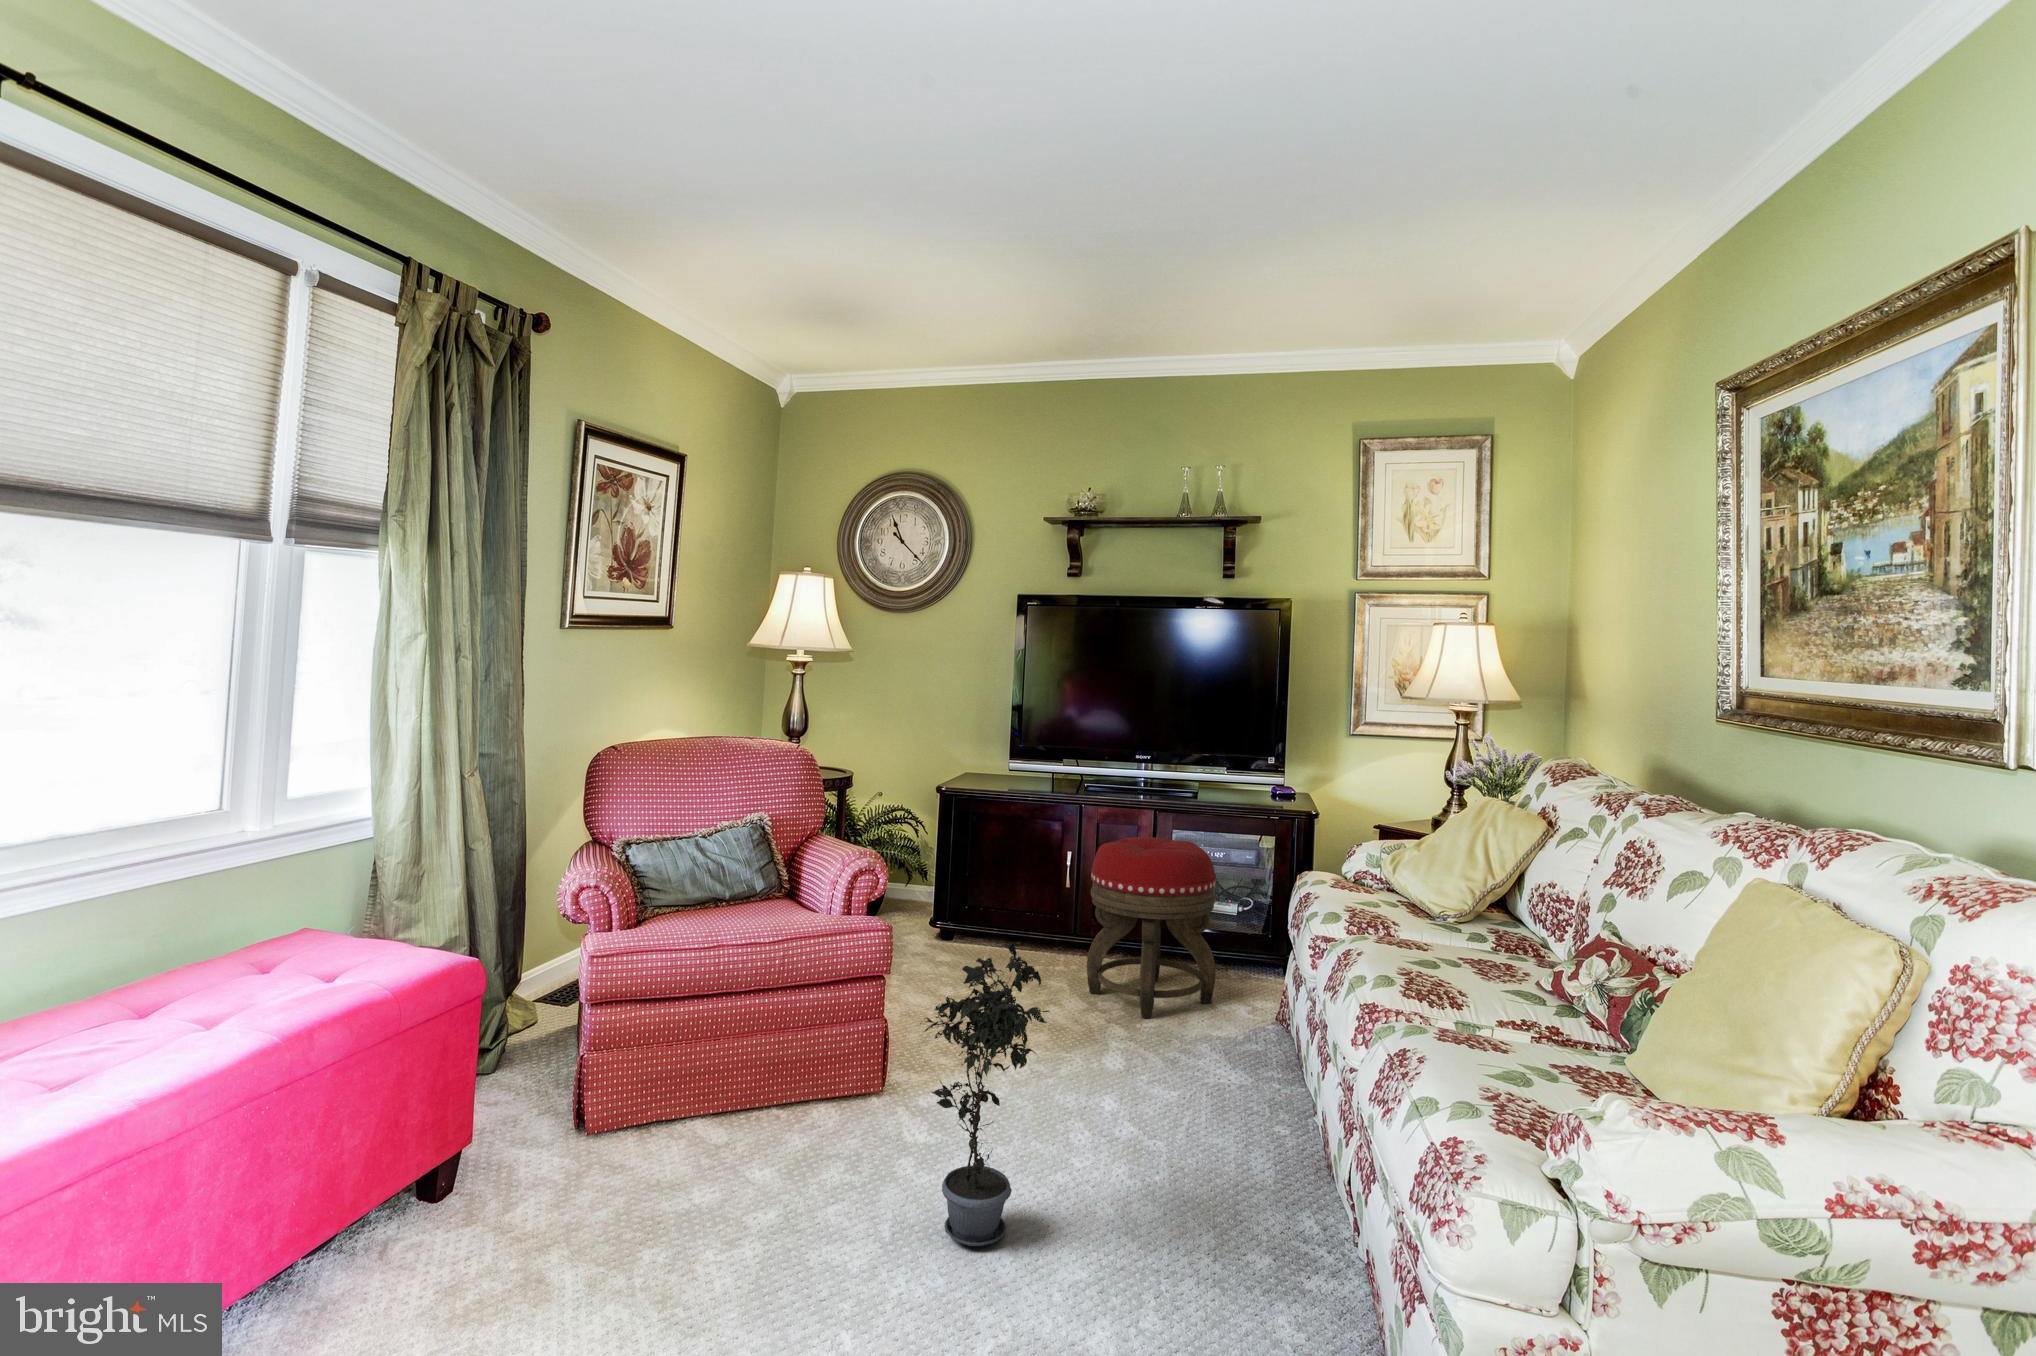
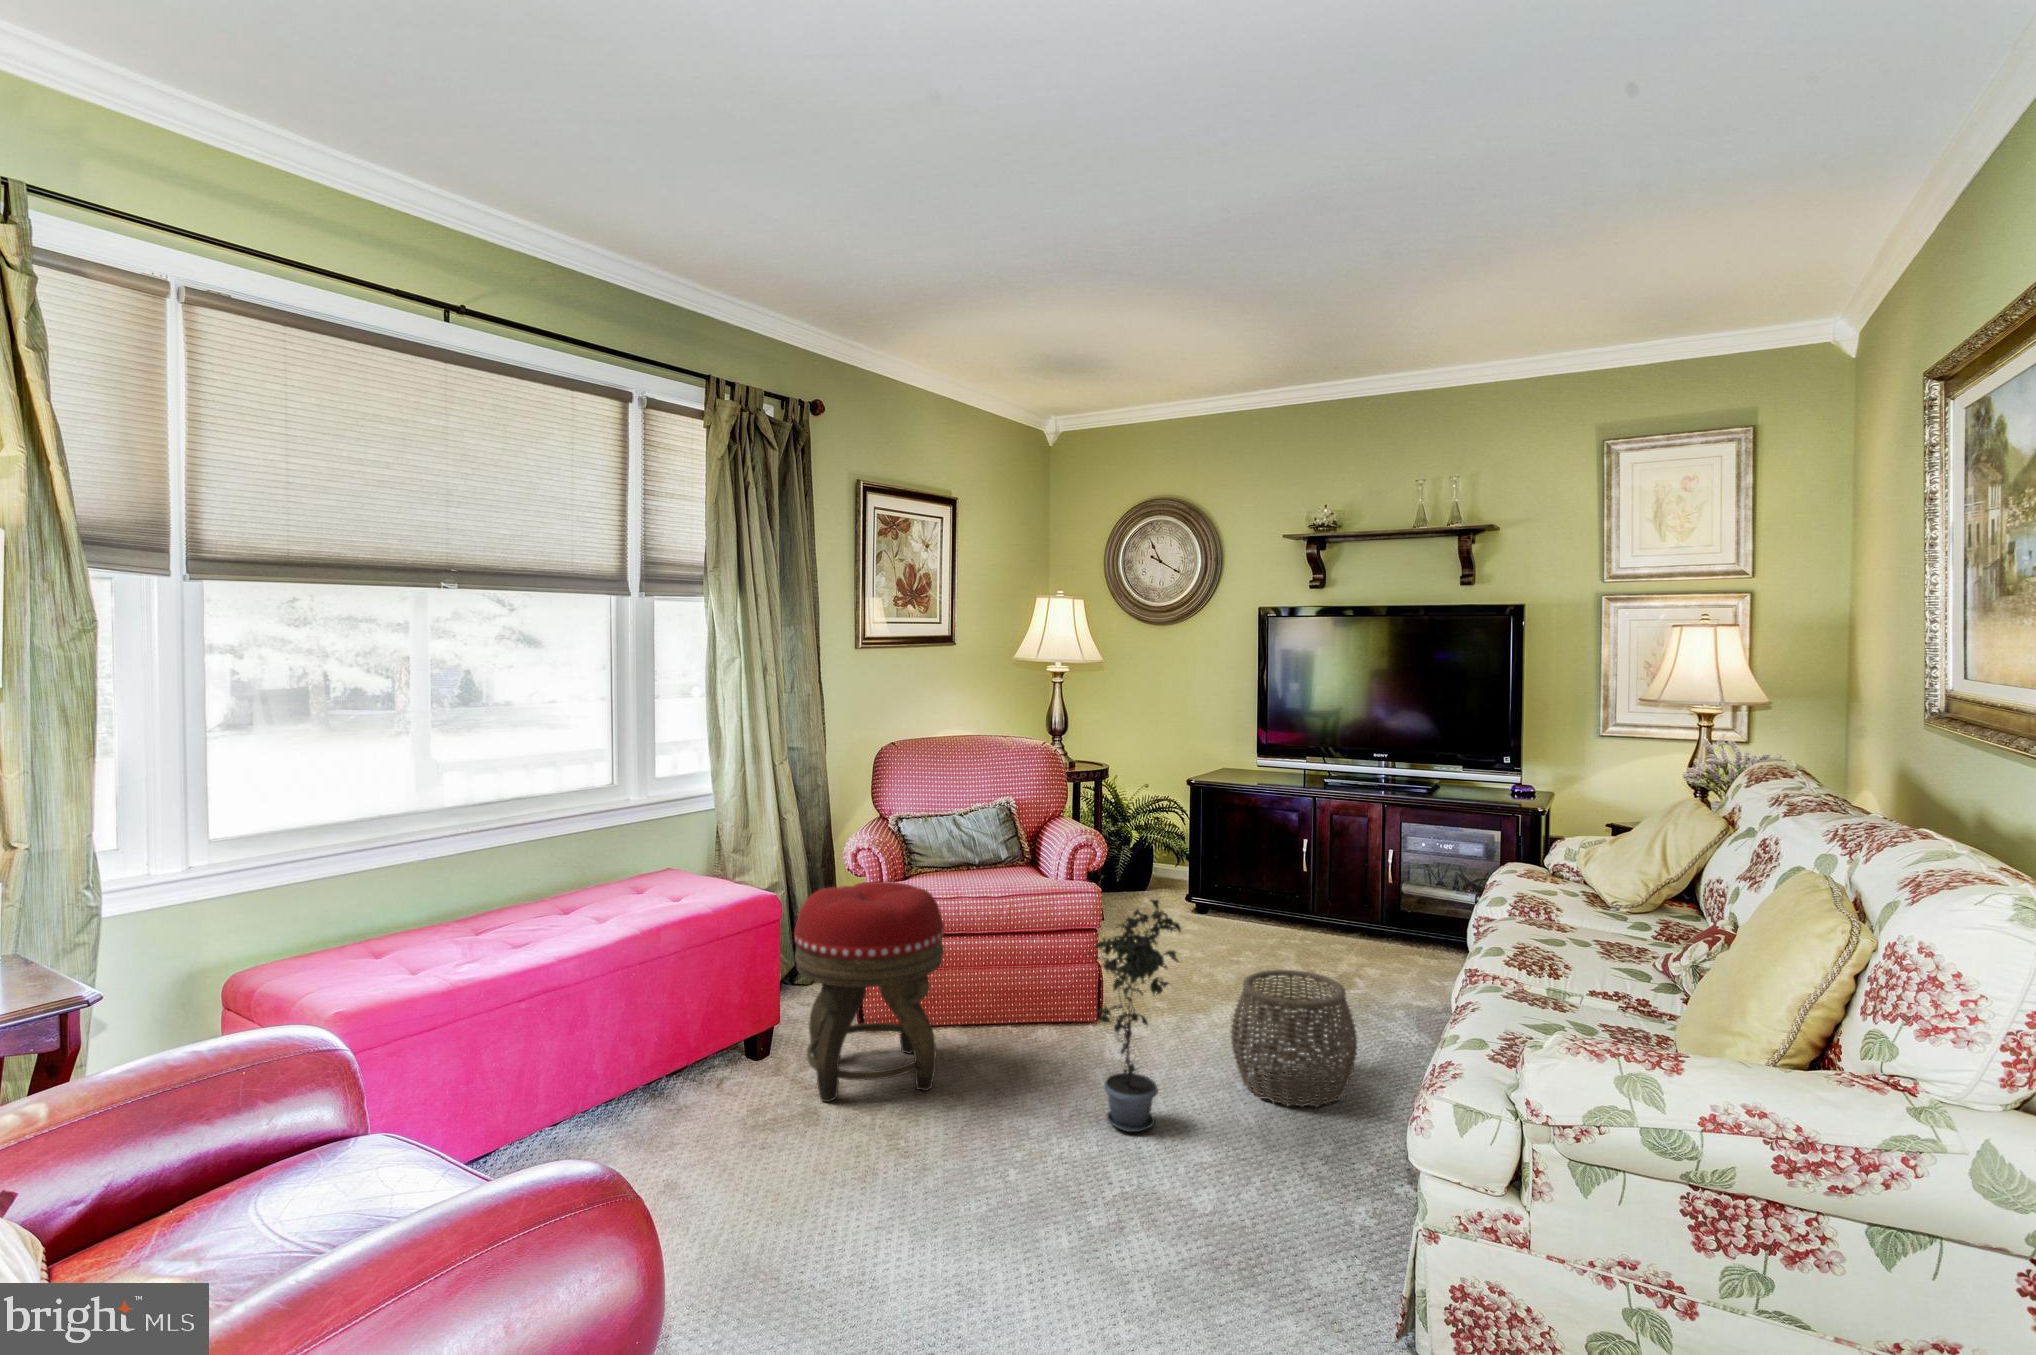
footstool: present [1087,837,1216,1018] -> present [794,881,944,1102]
woven basket: none [1073,1009,1218,1178] -> present [1231,970,1357,1108]

